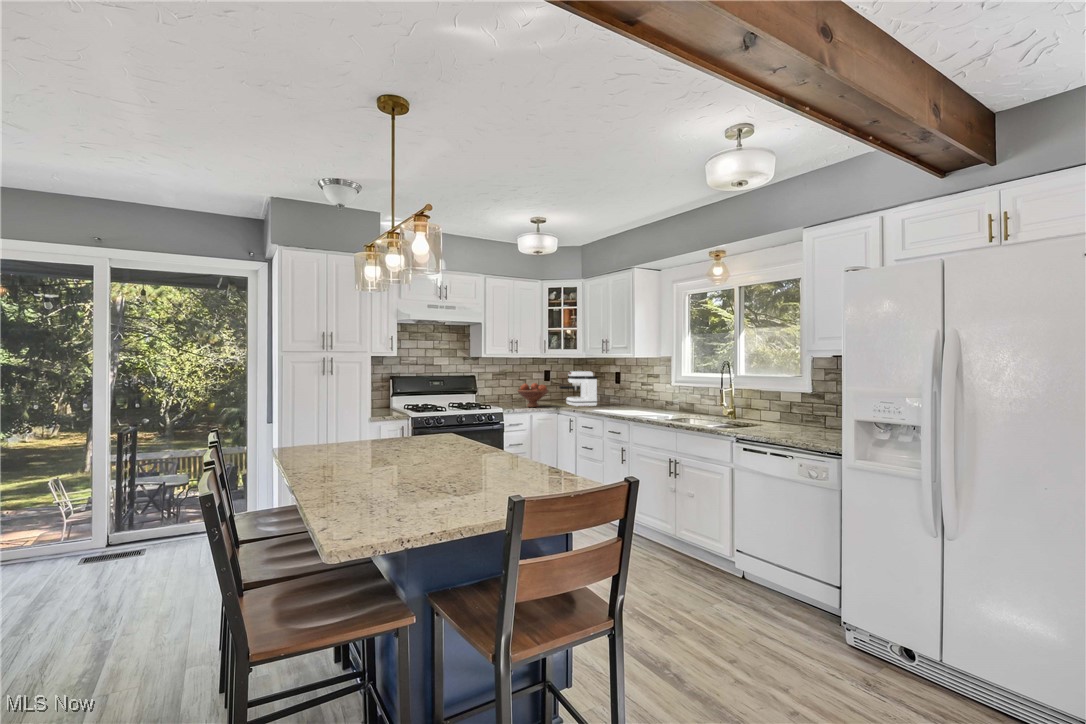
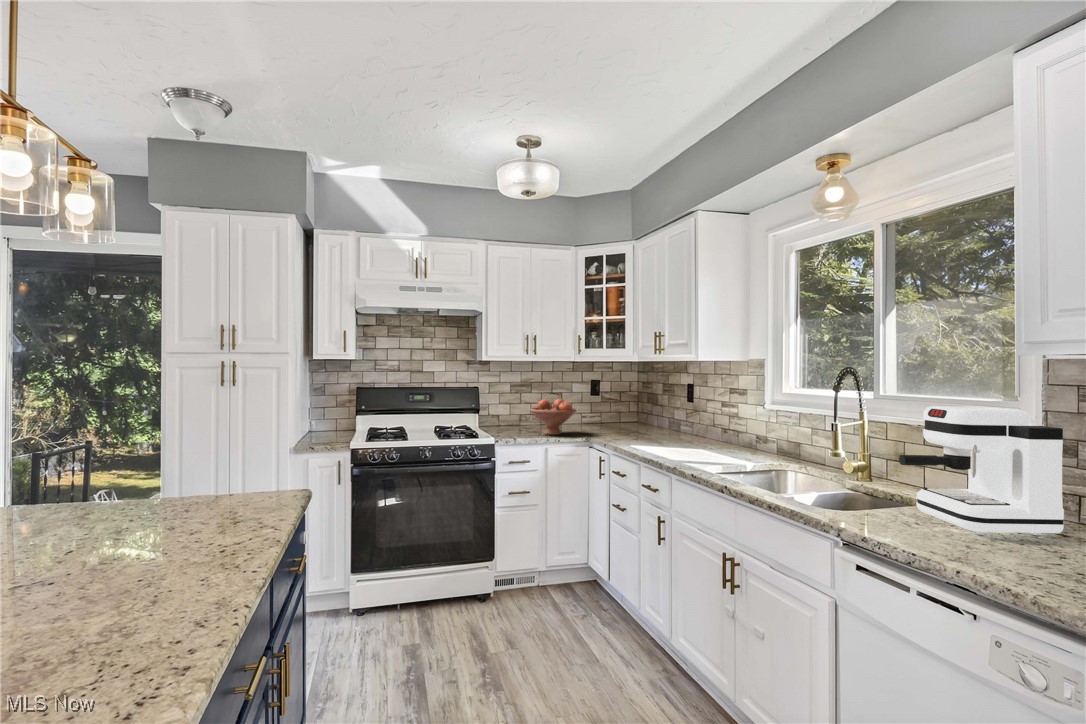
coffee maker: present [560,371,597,406] -> present [899,406,1064,535]

